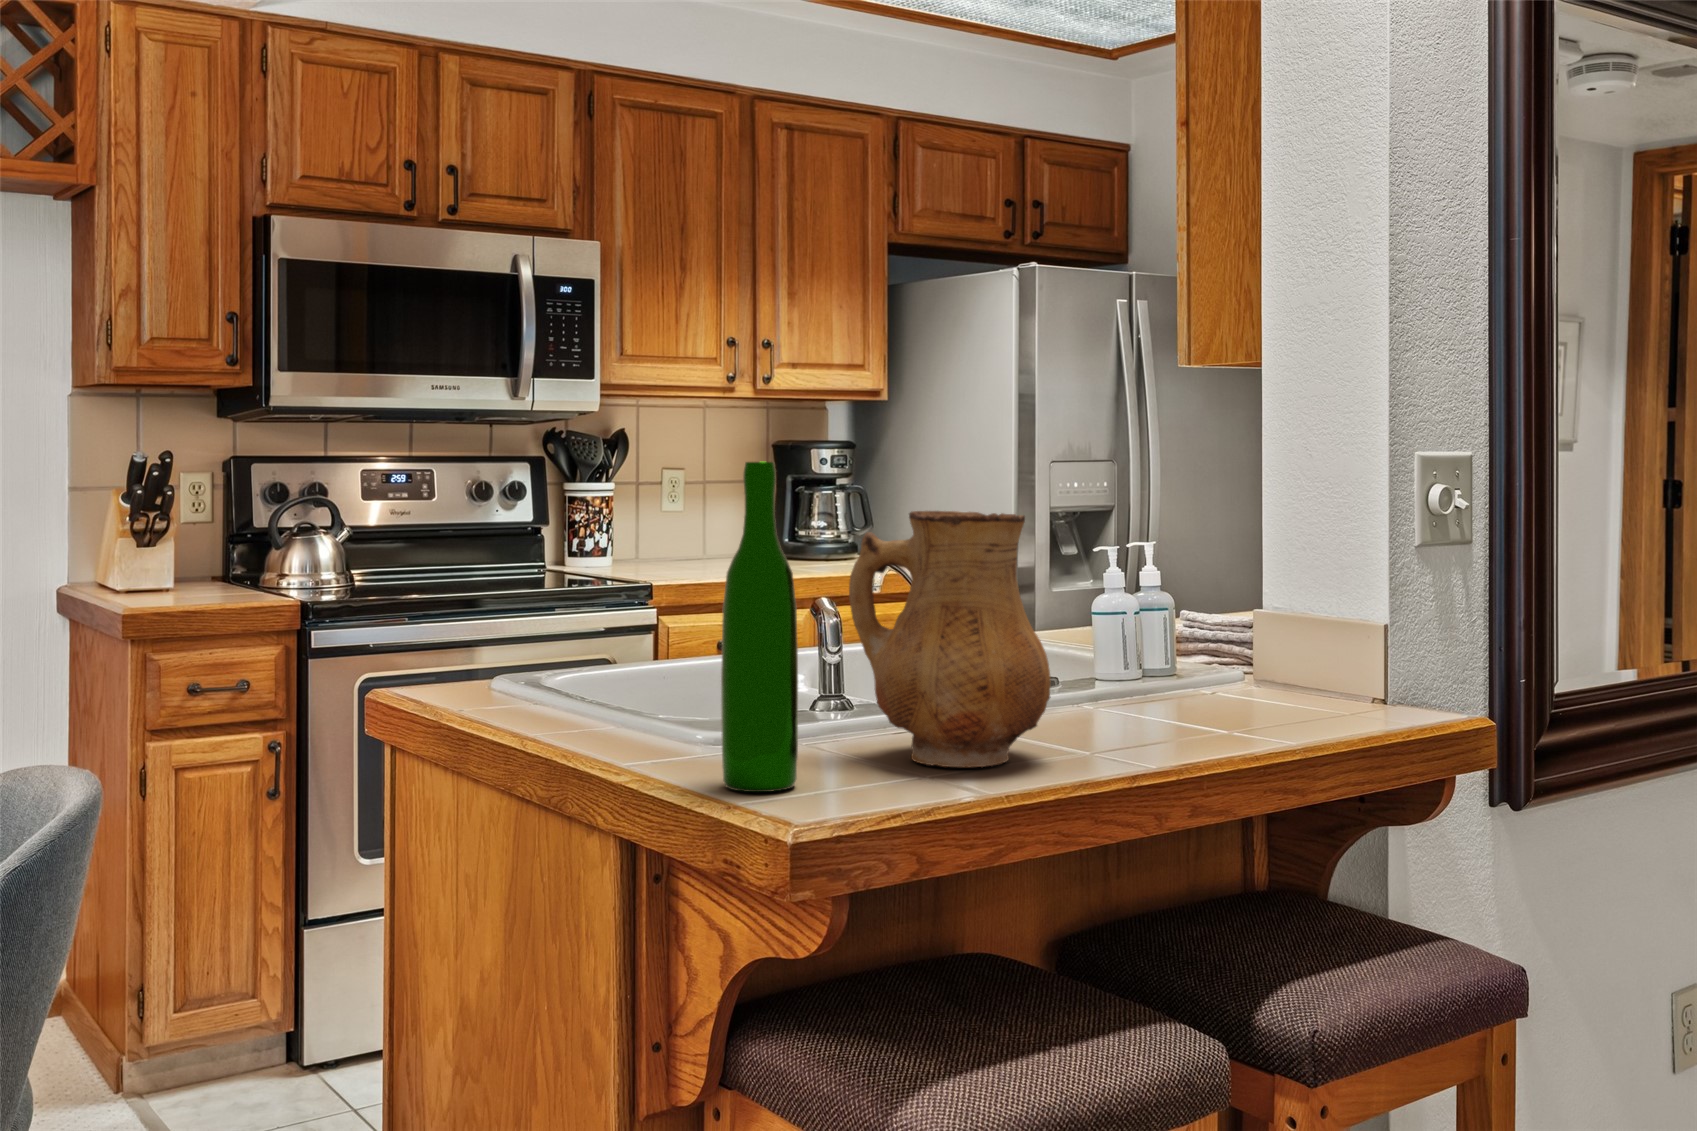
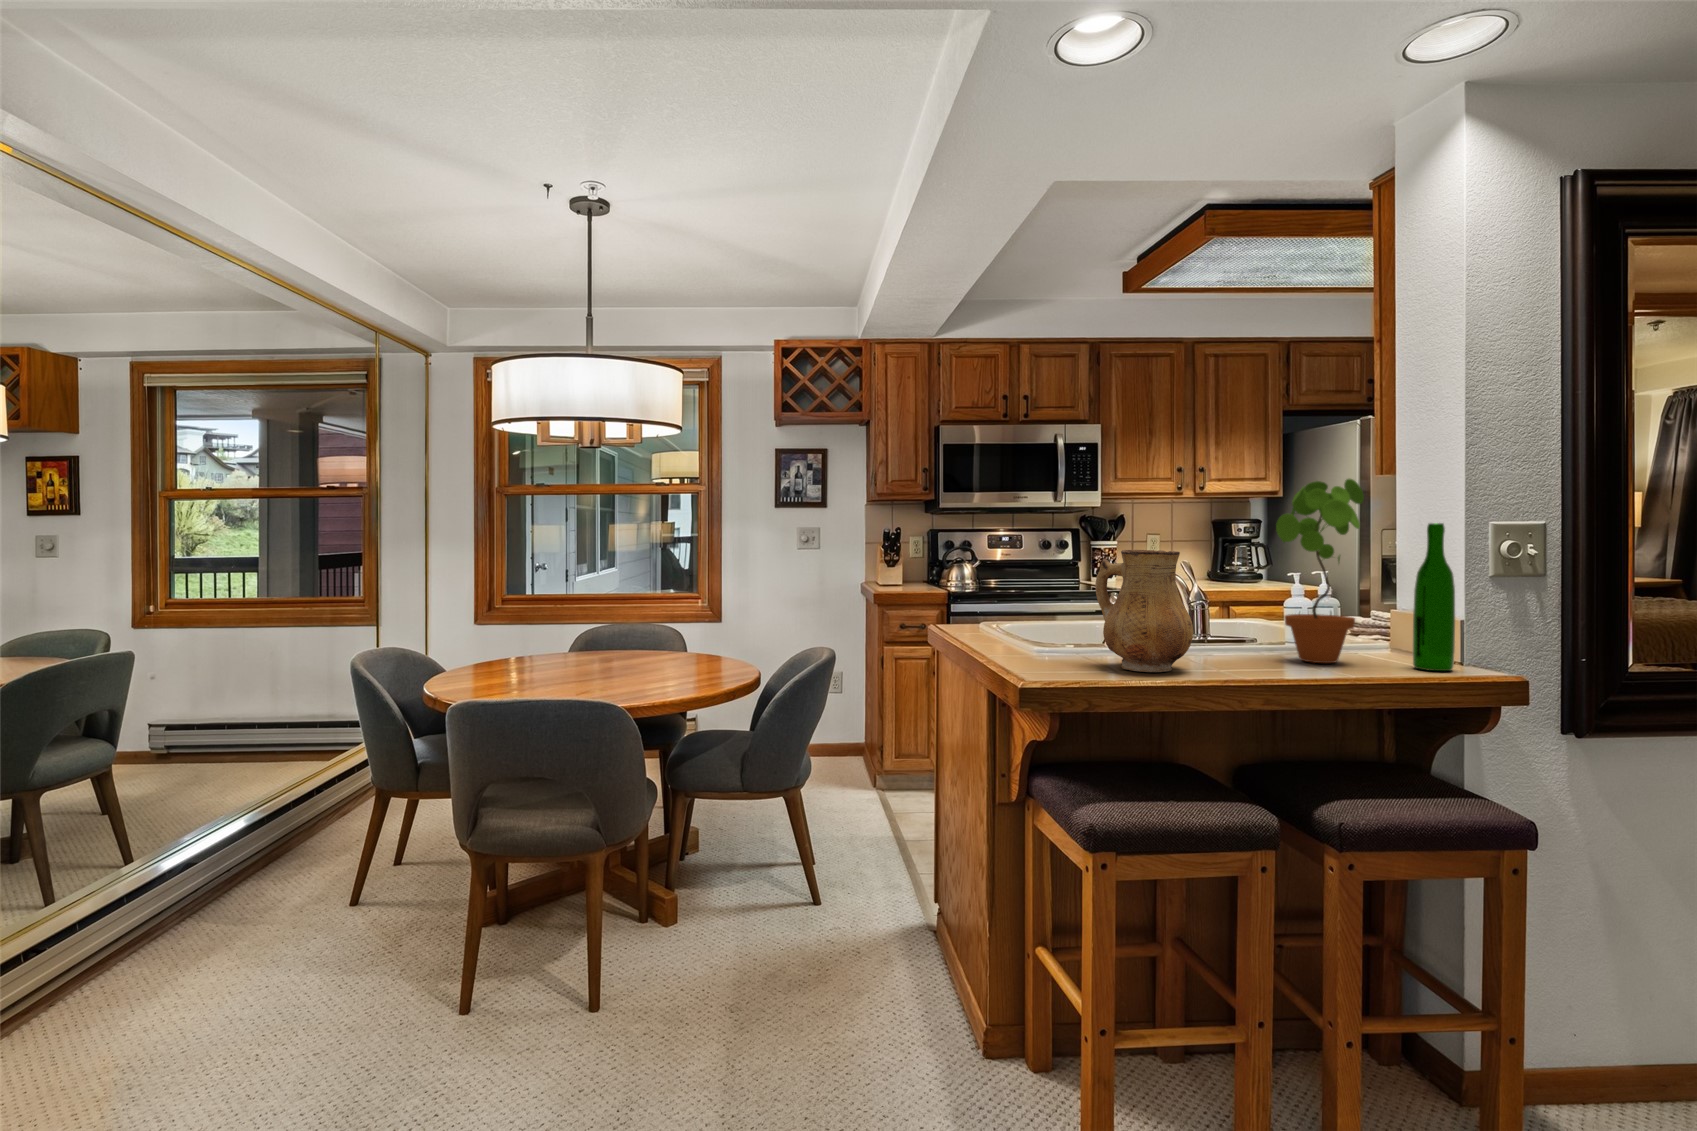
potted plant: none [1135,377,1265,717] -> present [1276,479,1364,663]
wine bottle: present [721,462,798,792] -> present [1412,523,1455,671]

